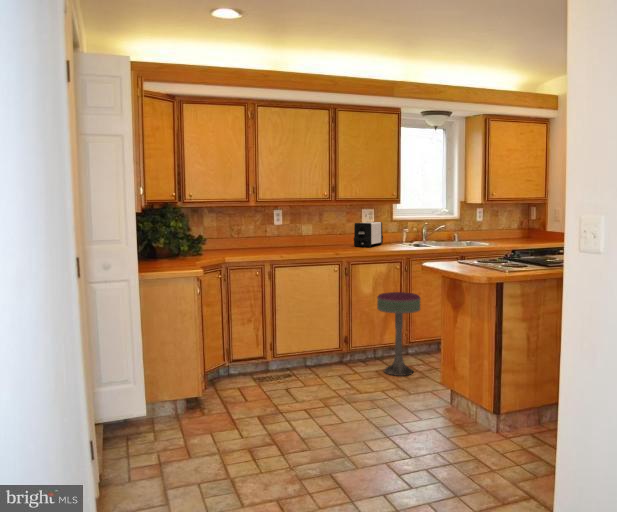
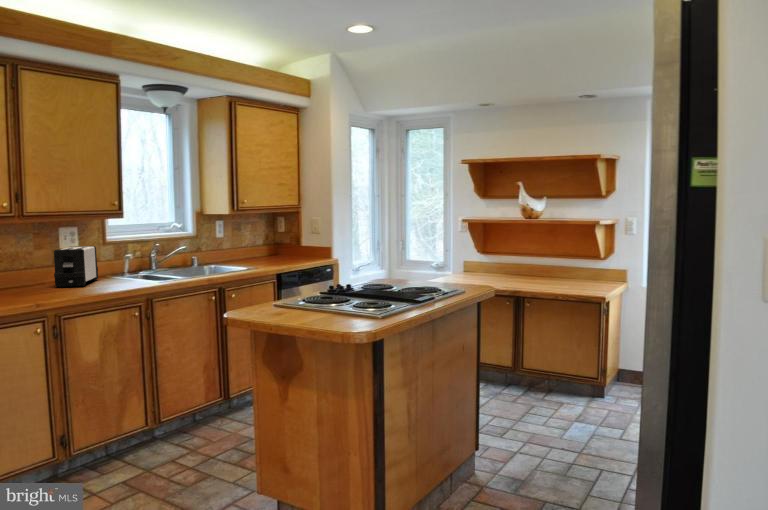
bar stool: present [377,292,420,376] -> none [116,351,186,482]

